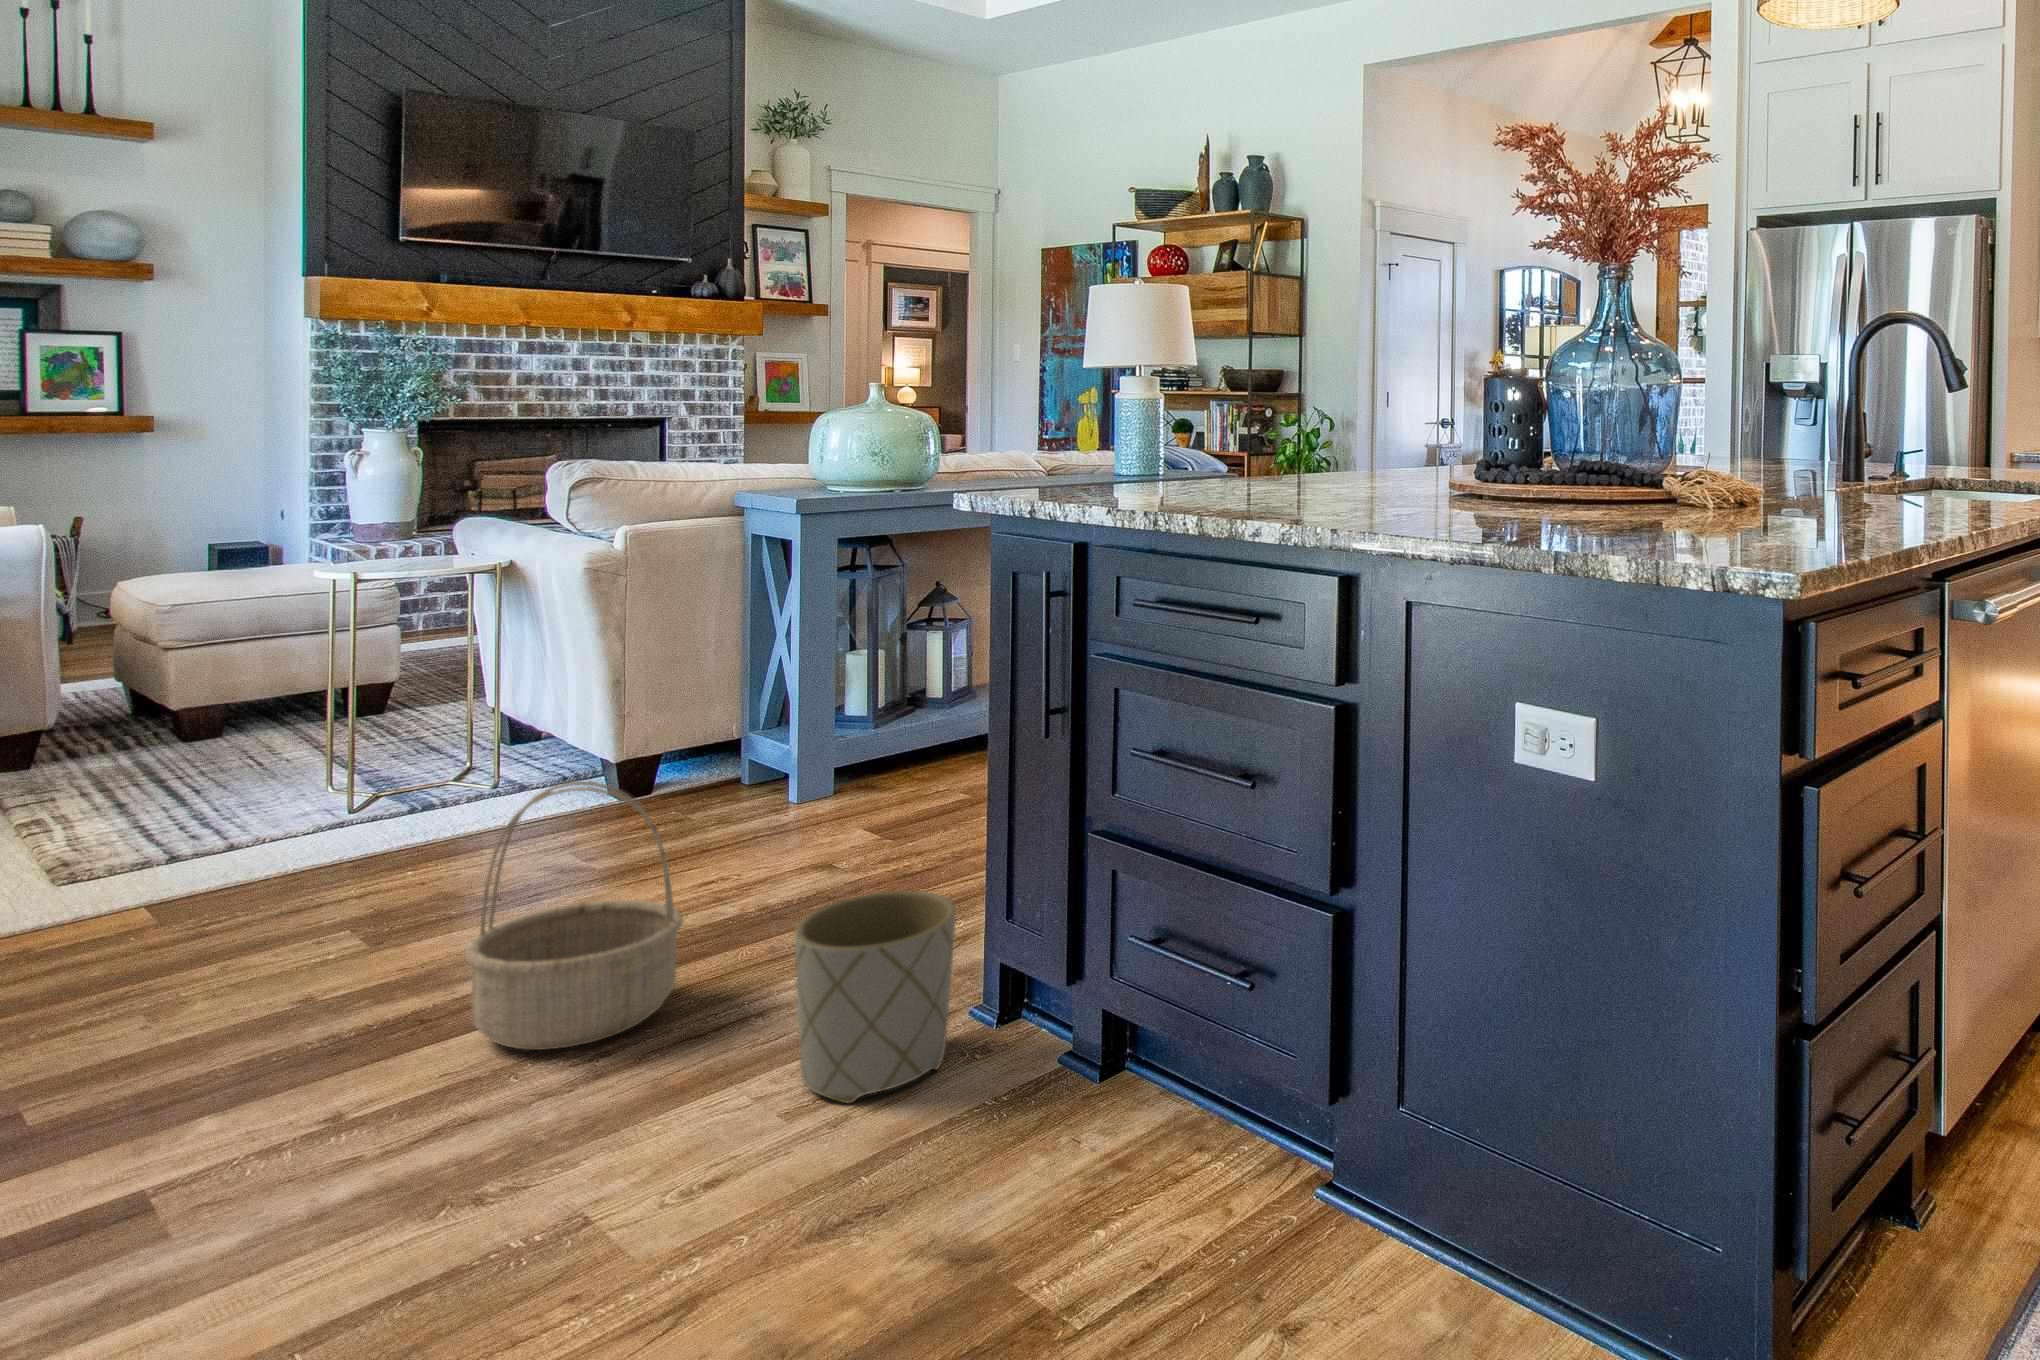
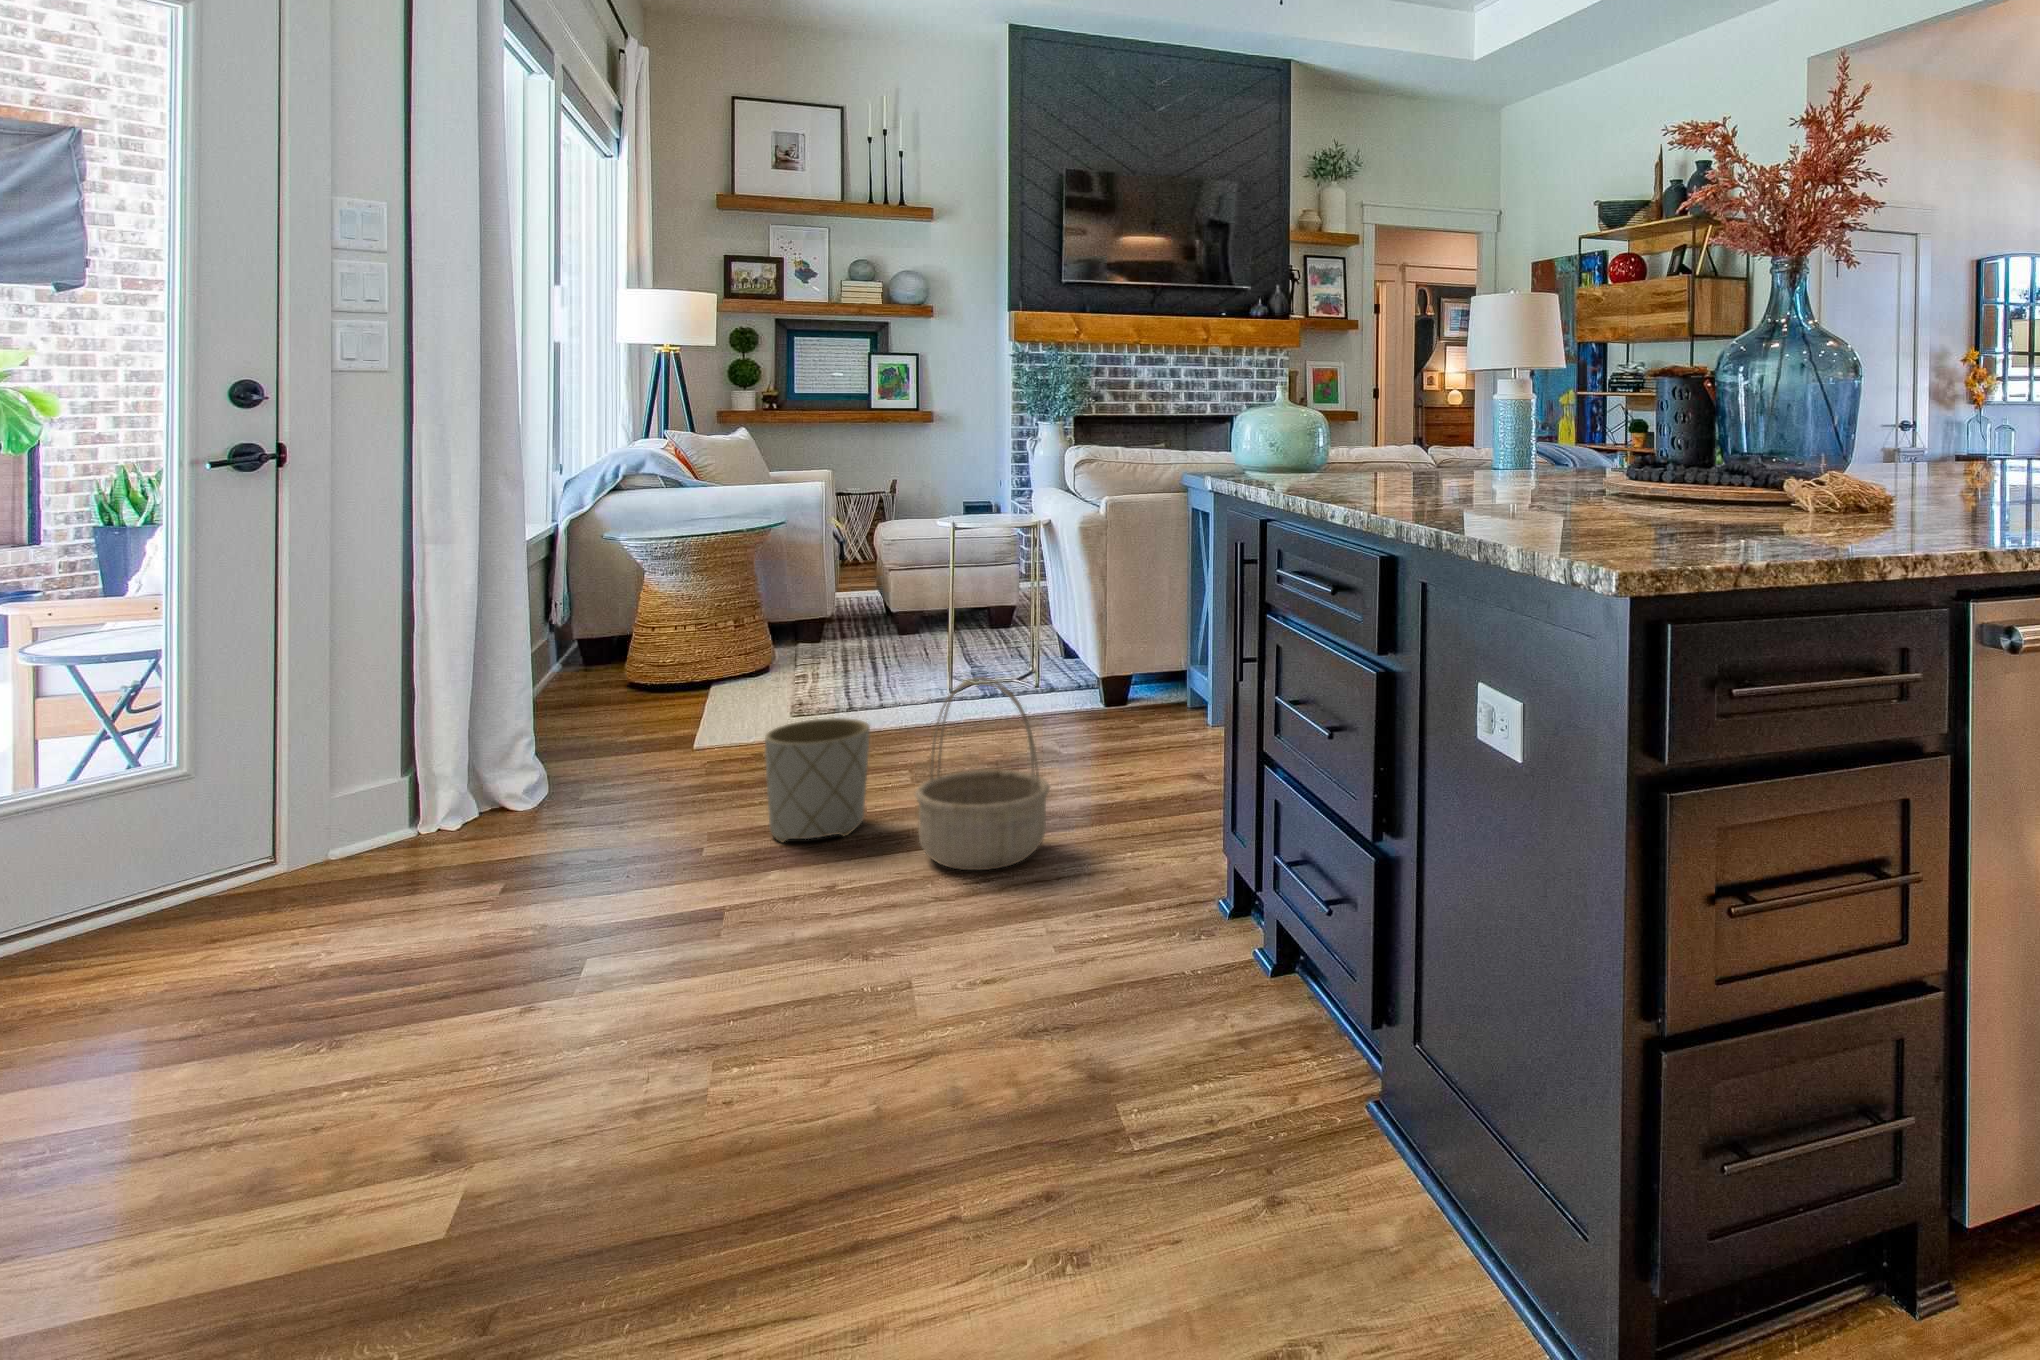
planter: present [795,891,956,1103] -> present [765,718,870,842]

